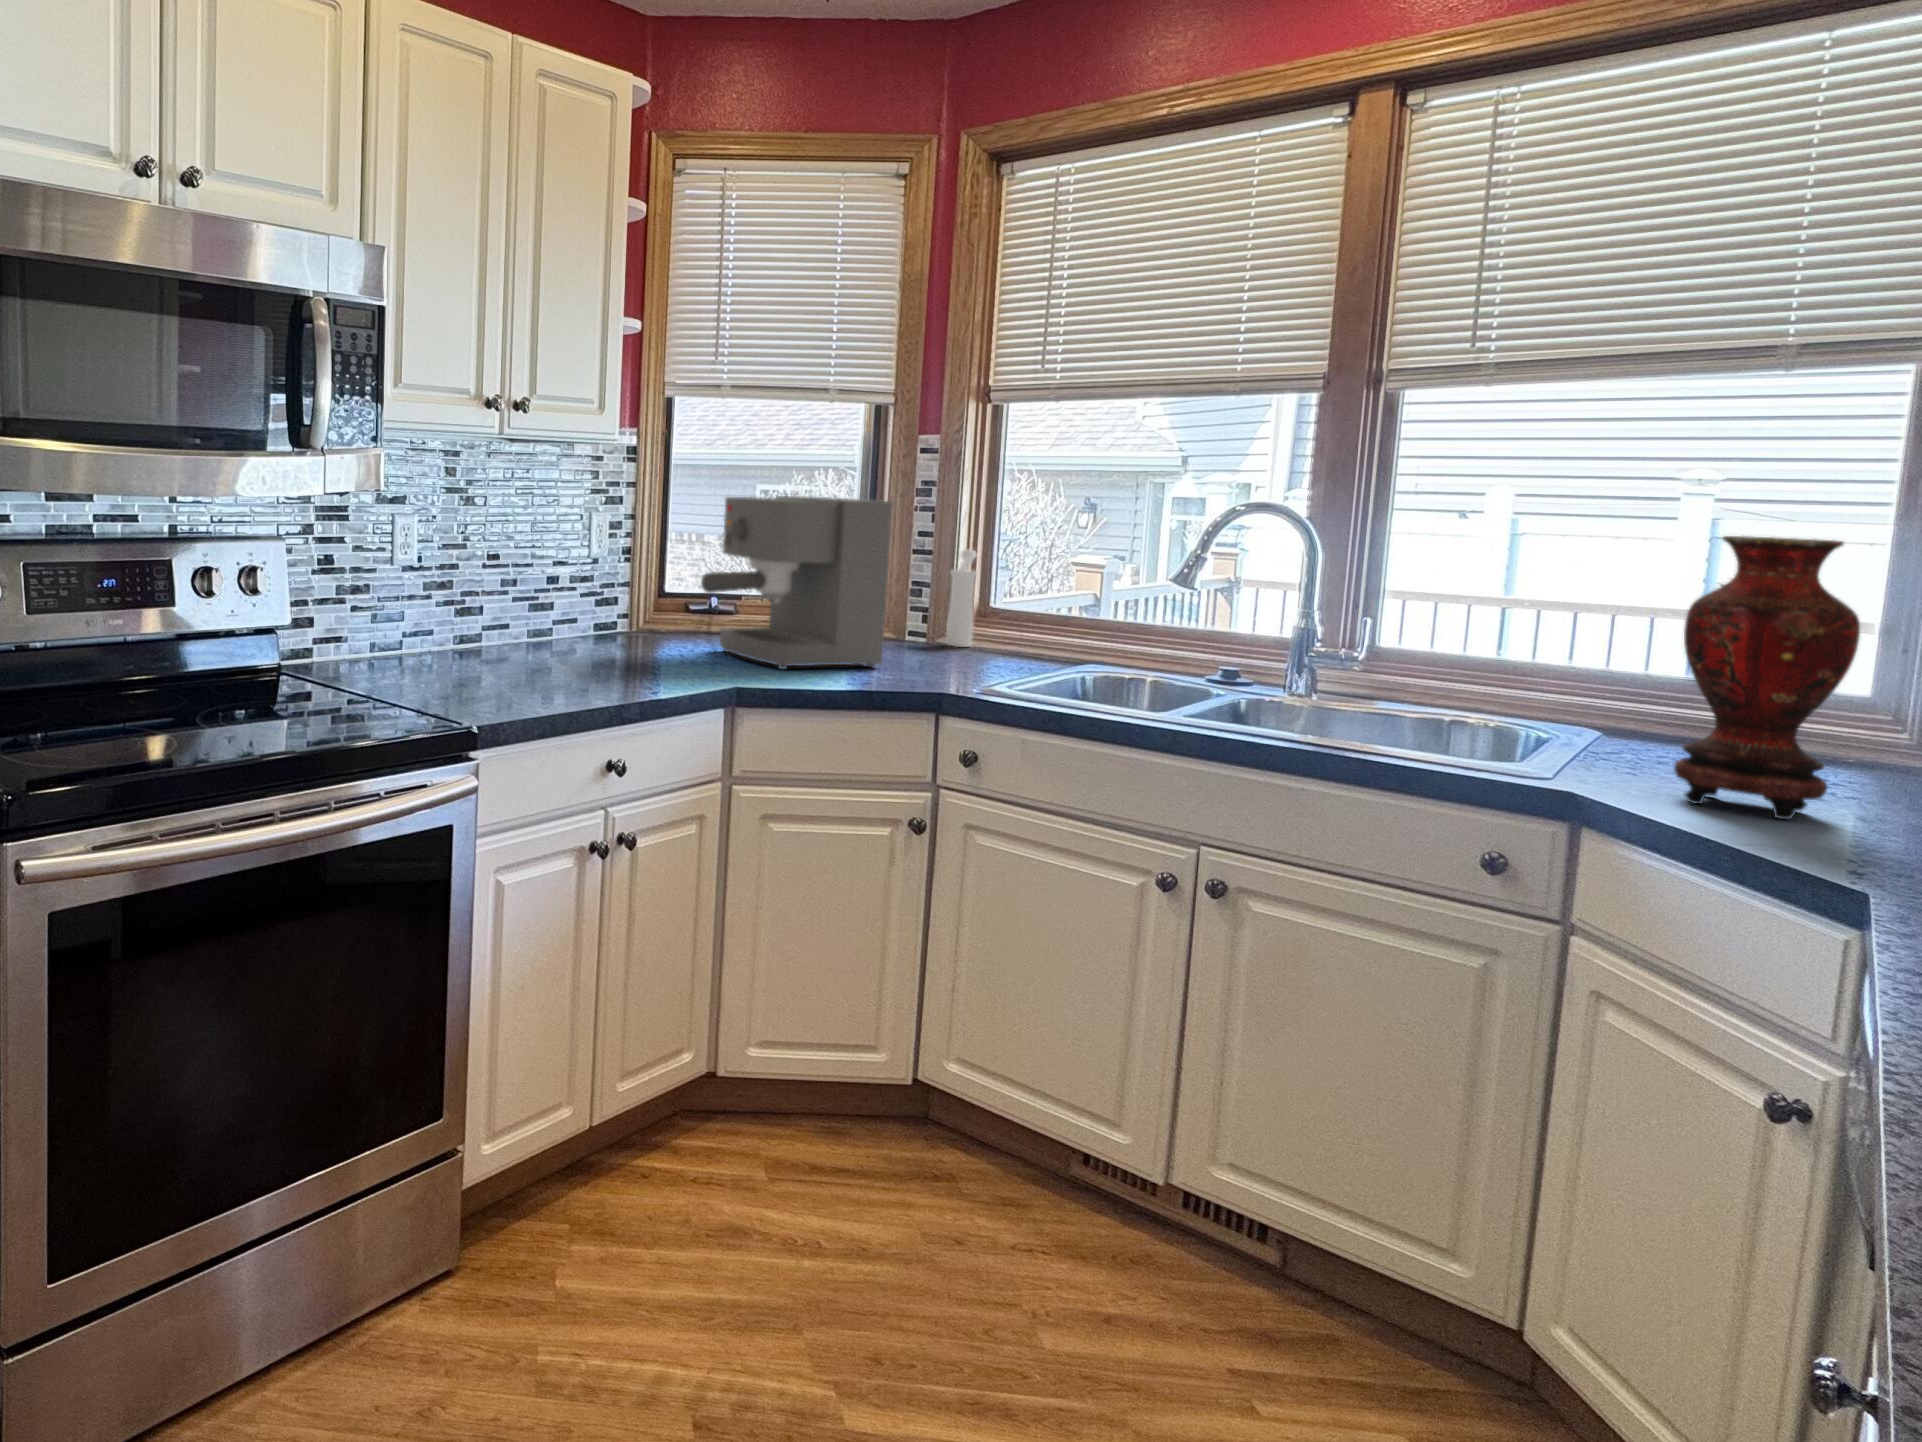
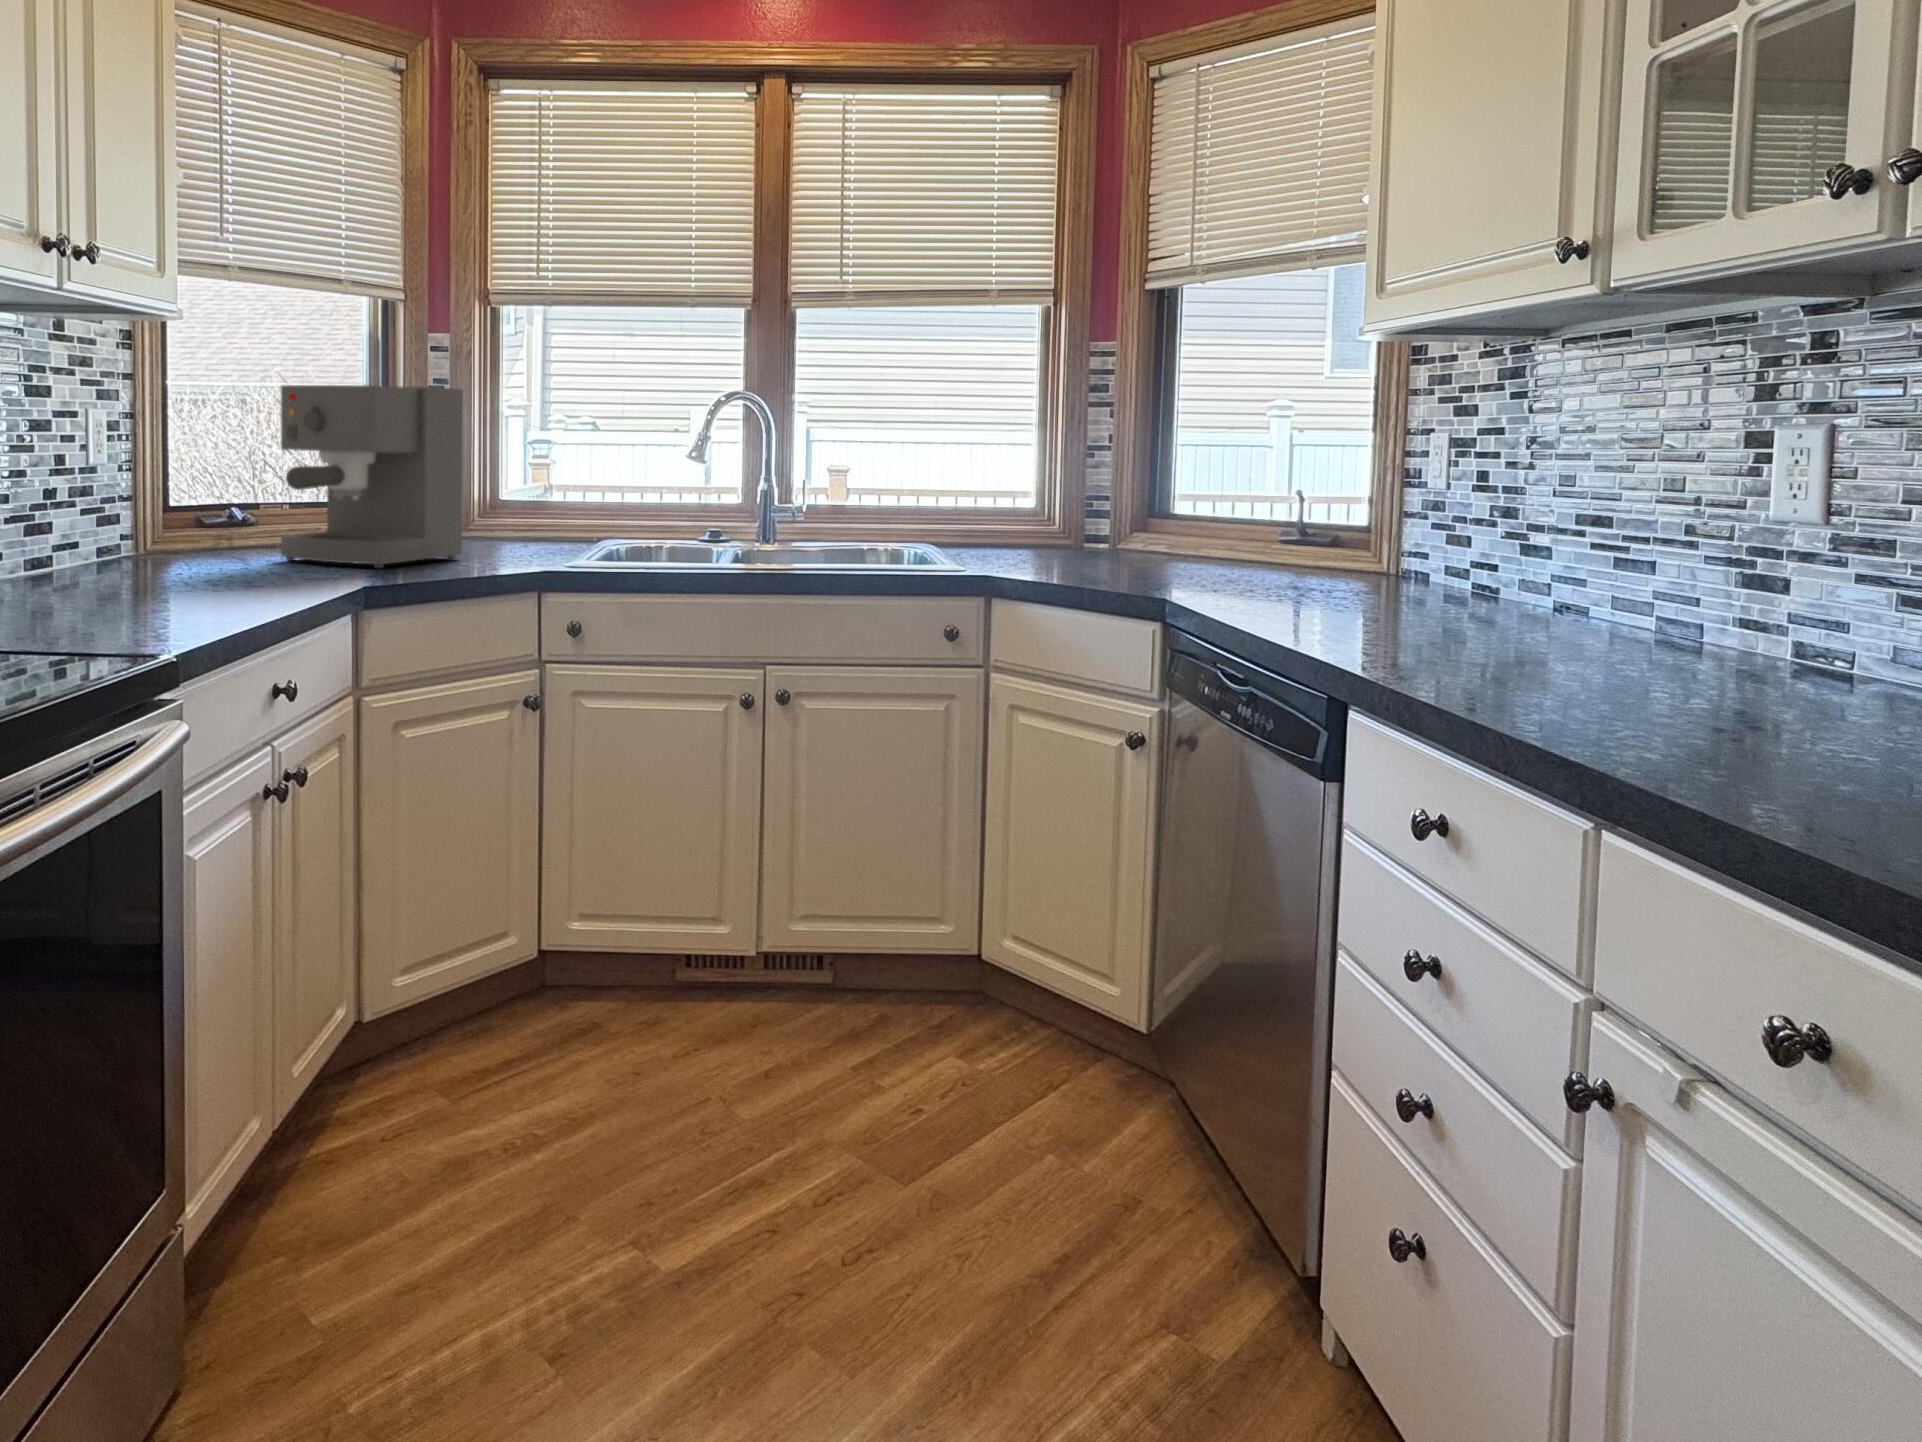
vase: present [1674,536,1860,819] -> none [1017,398,1092,574]
pepper mill: present [945,549,977,647] -> none [467,447,497,539]

